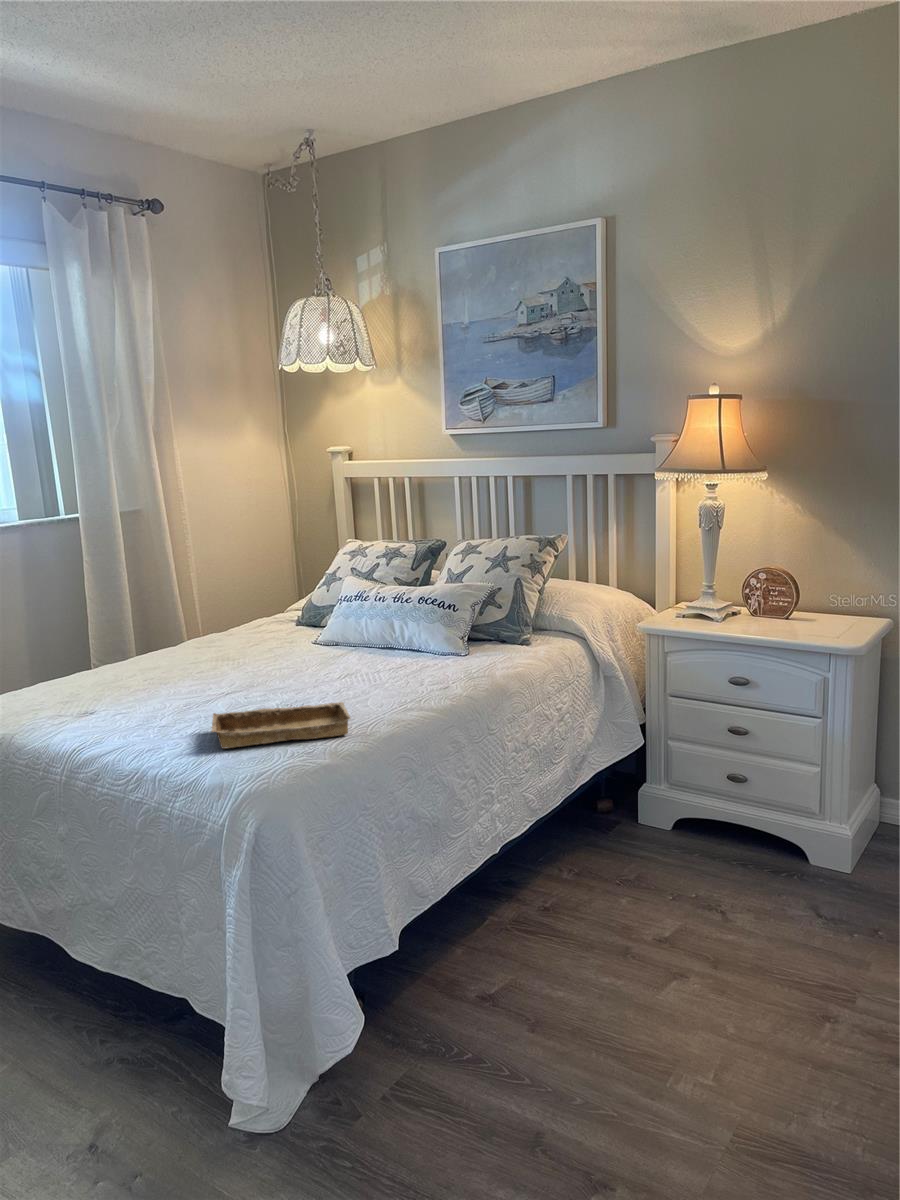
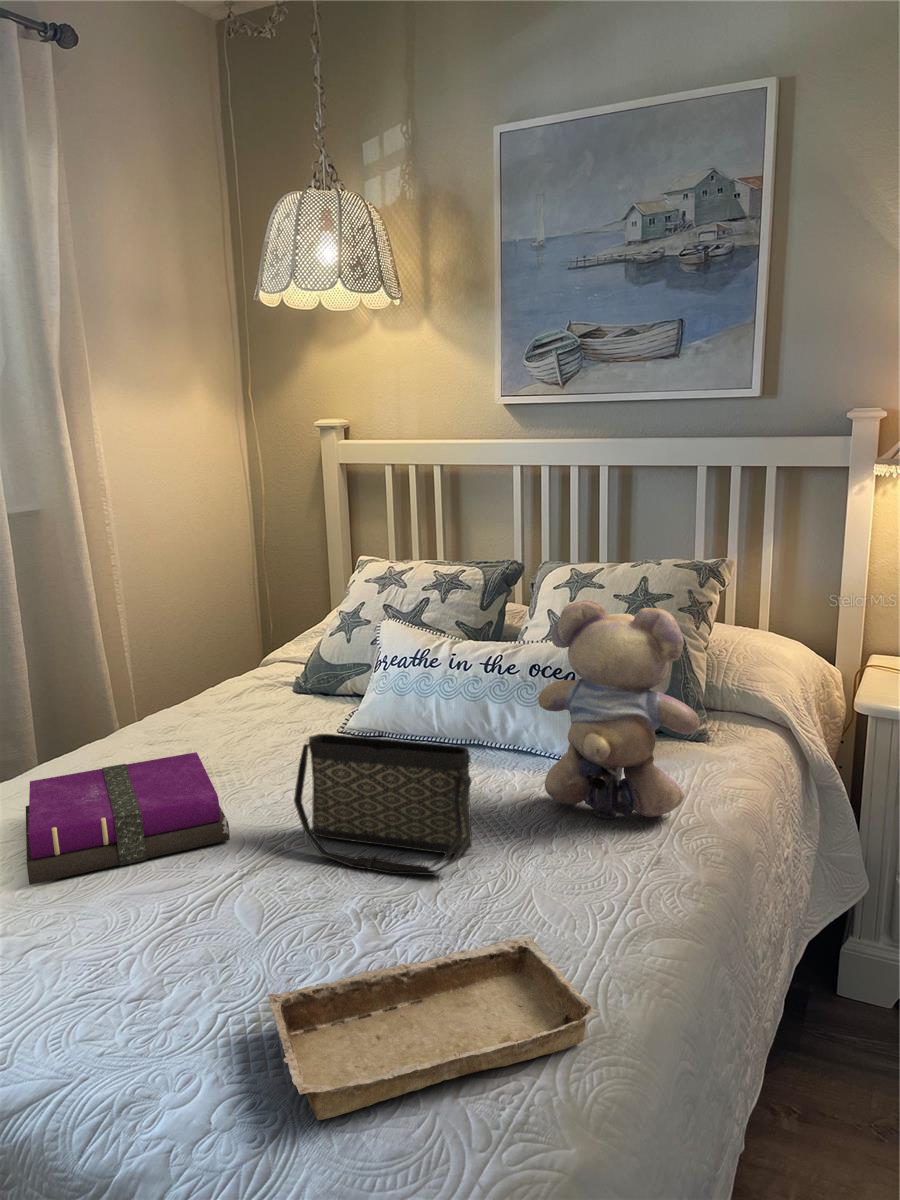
teddy bear: none [397,549,476,674] -> present [538,600,700,819]
handbag: none [256,623,349,691] -> present [294,734,472,875]
notebook: none [119,640,224,693] -> present [26,752,230,885]

